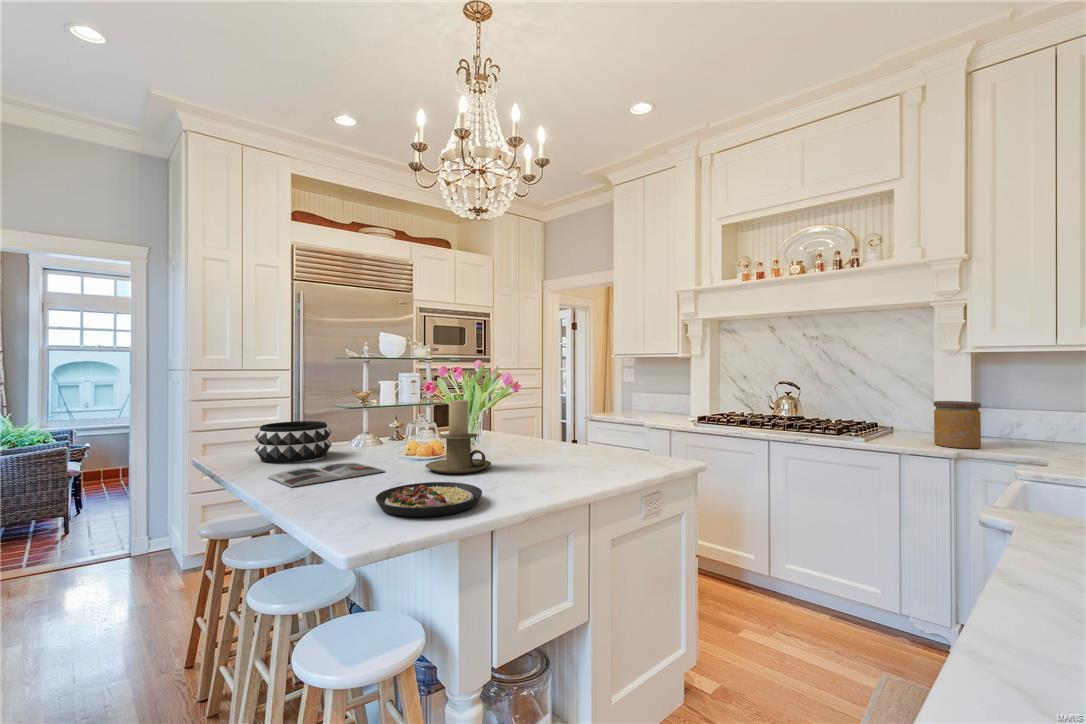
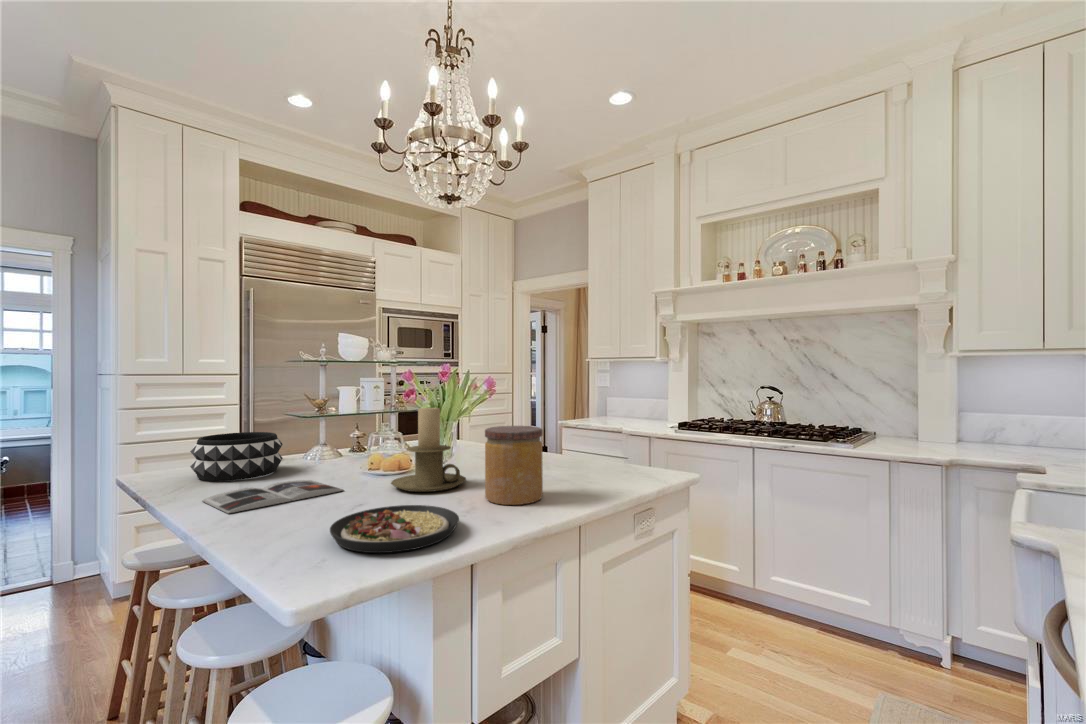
jar: present [934,401,981,448] -> present [485,426,543,505]

